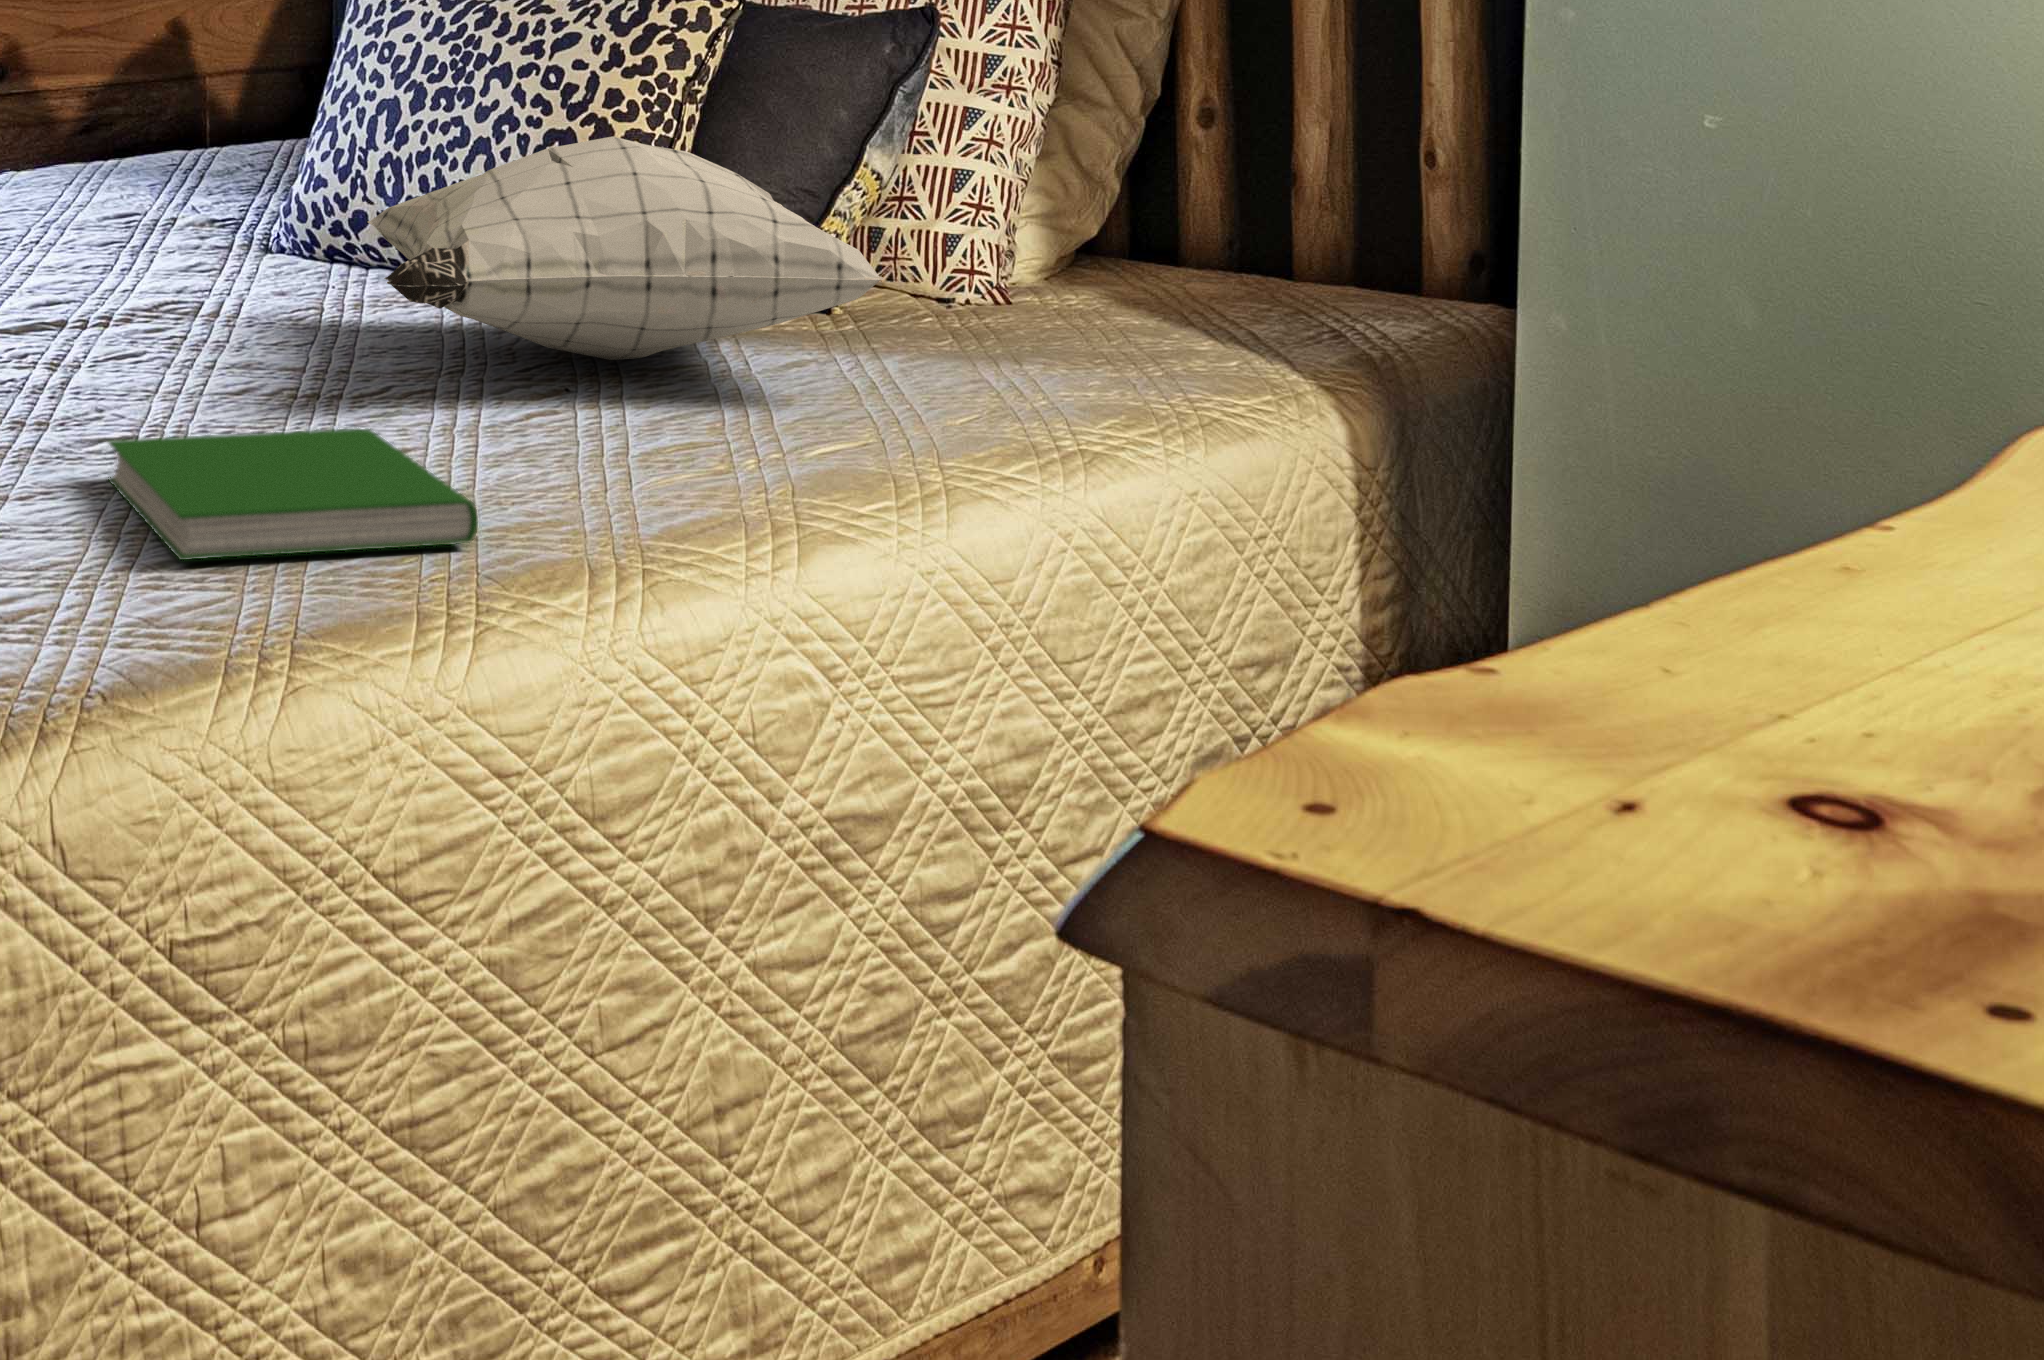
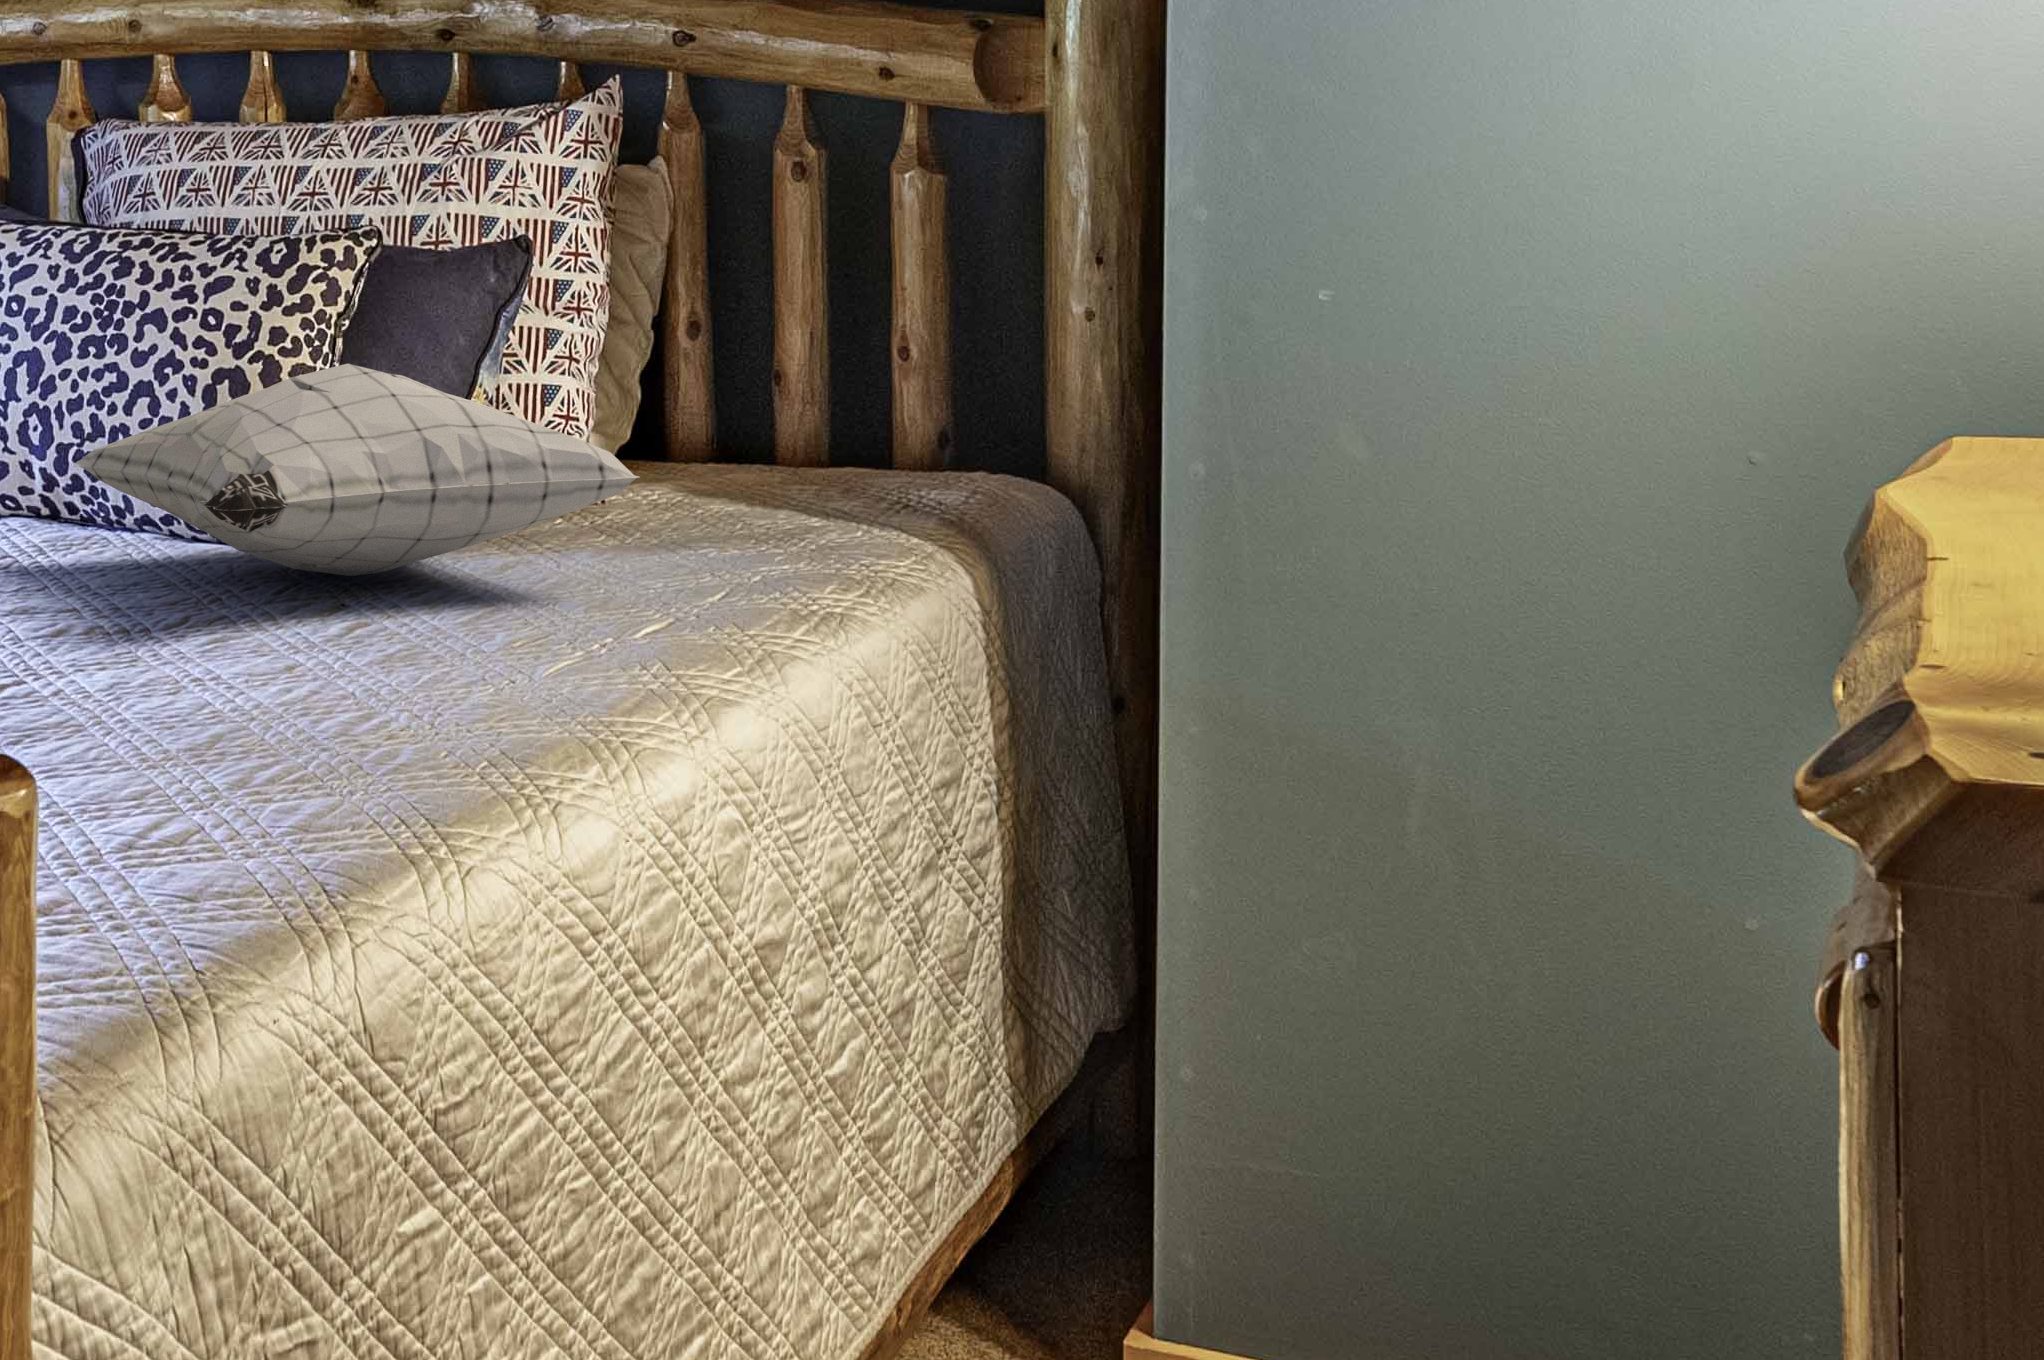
hardcover book: present [109,429,478,560] -> none [49,643,483,768]

